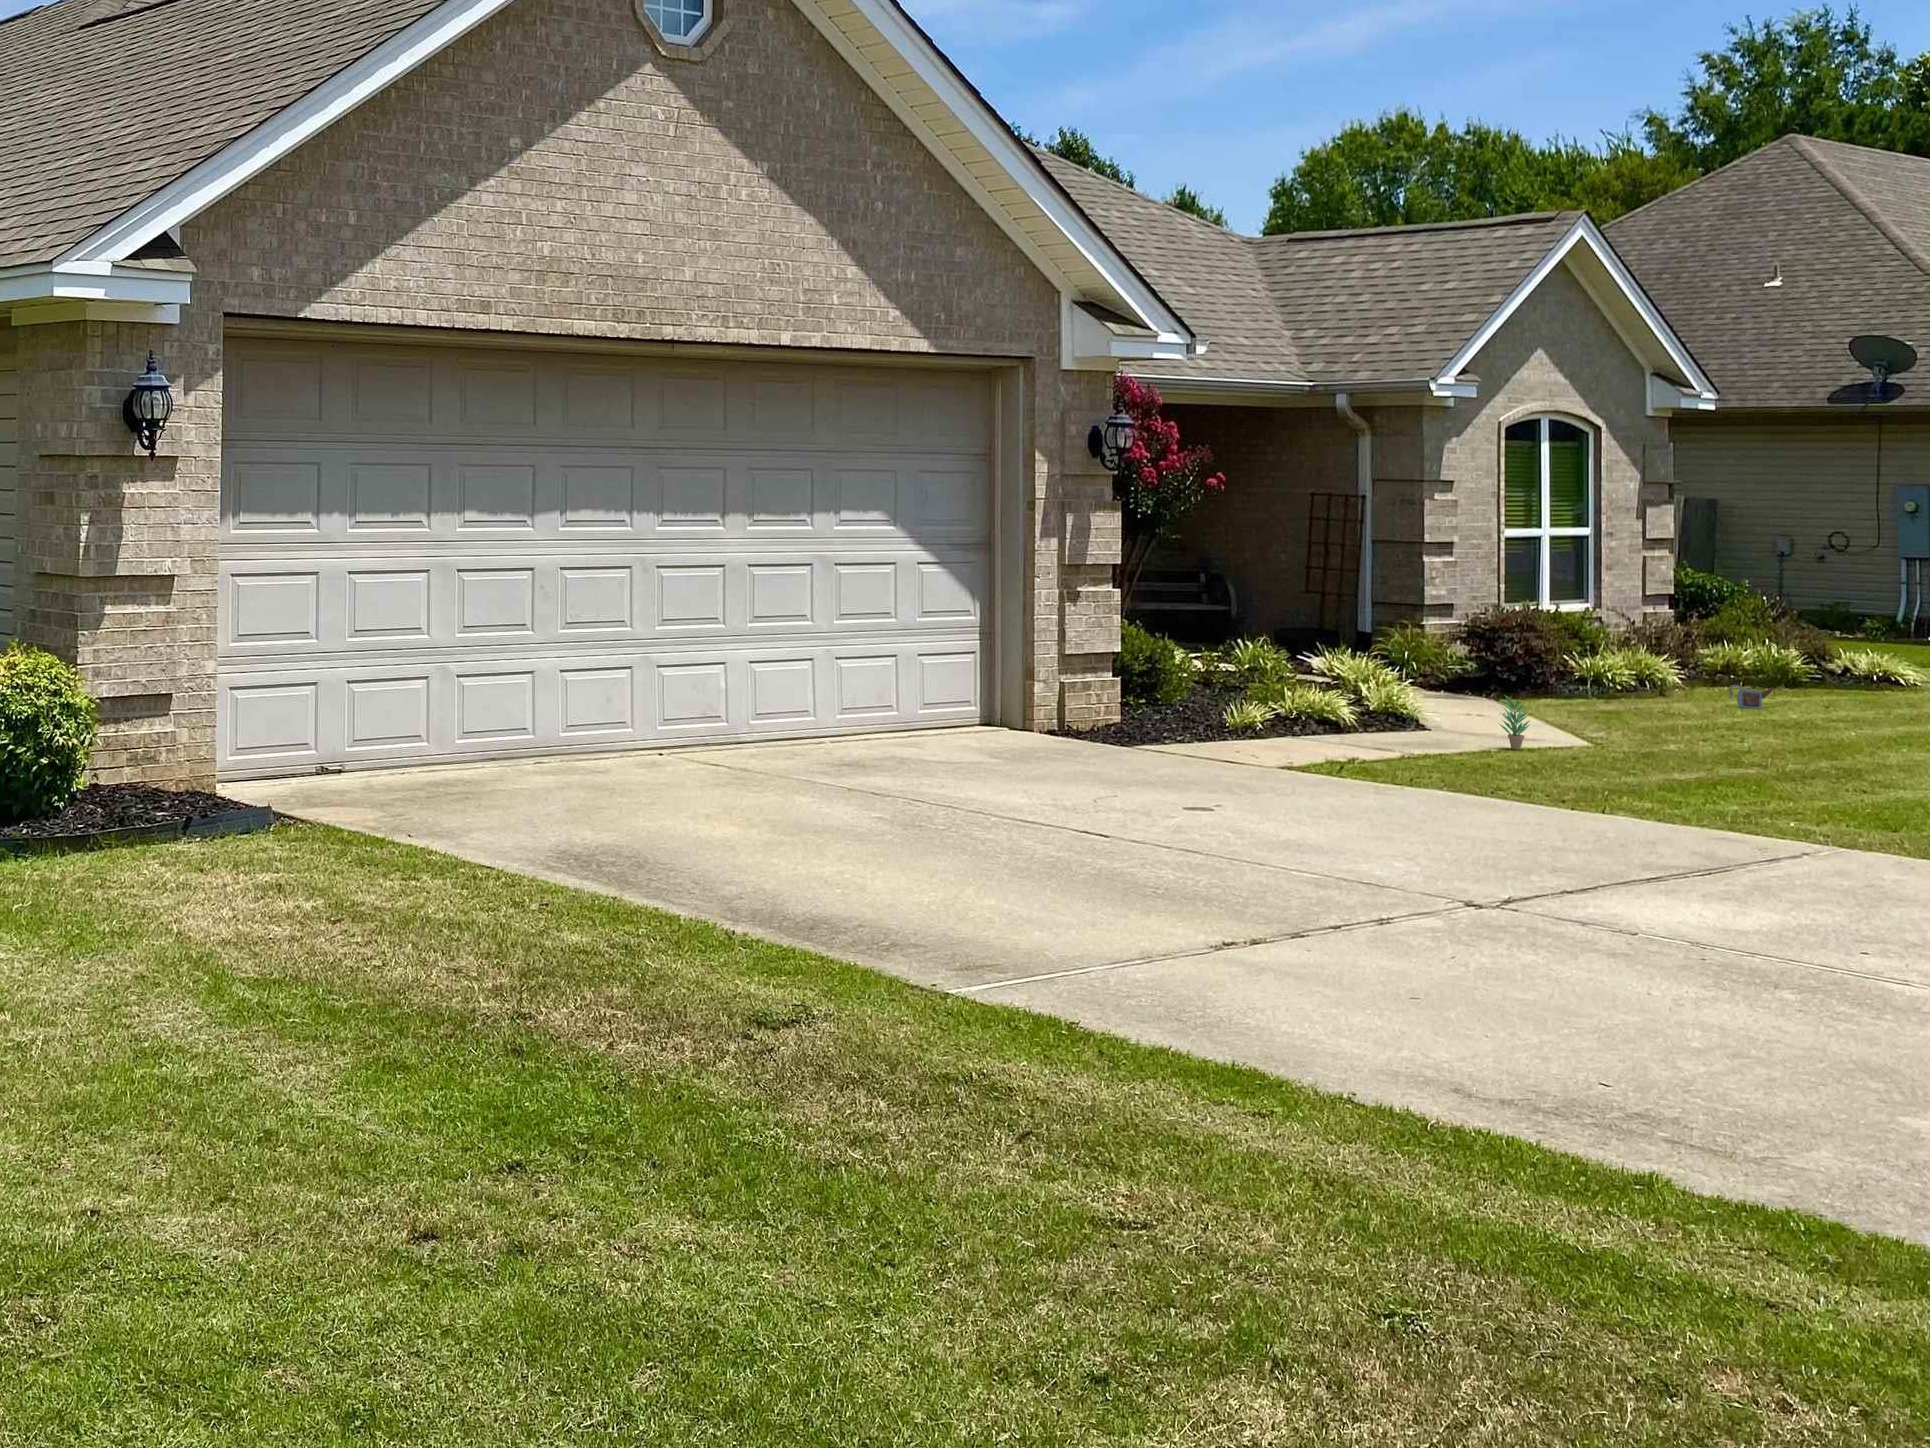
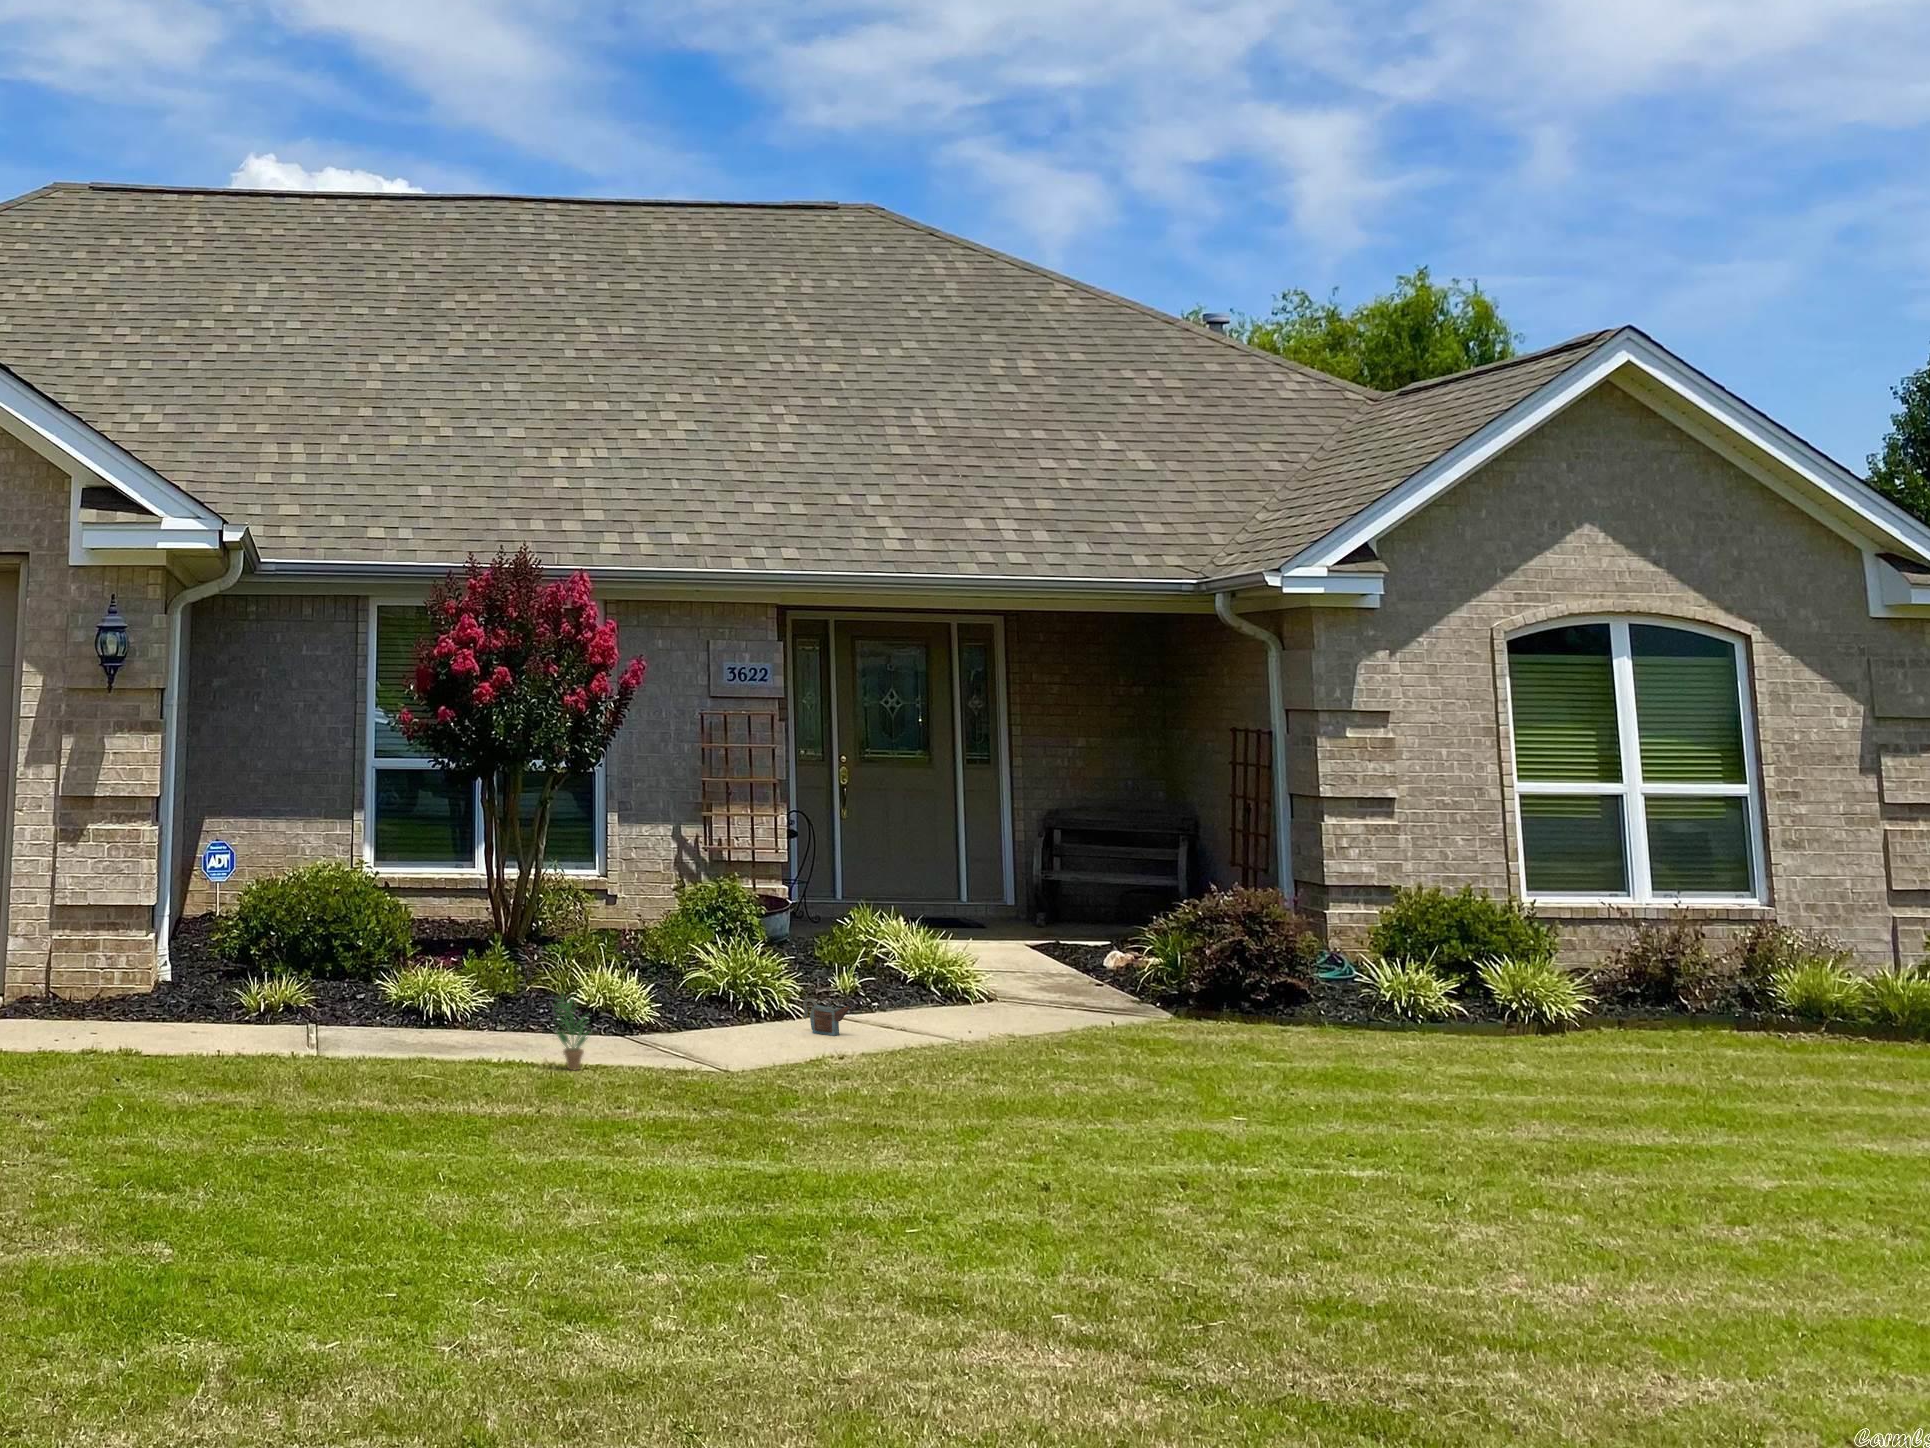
watering can: present [1729,685,1774,709] -> present [803,998,851,1036]

